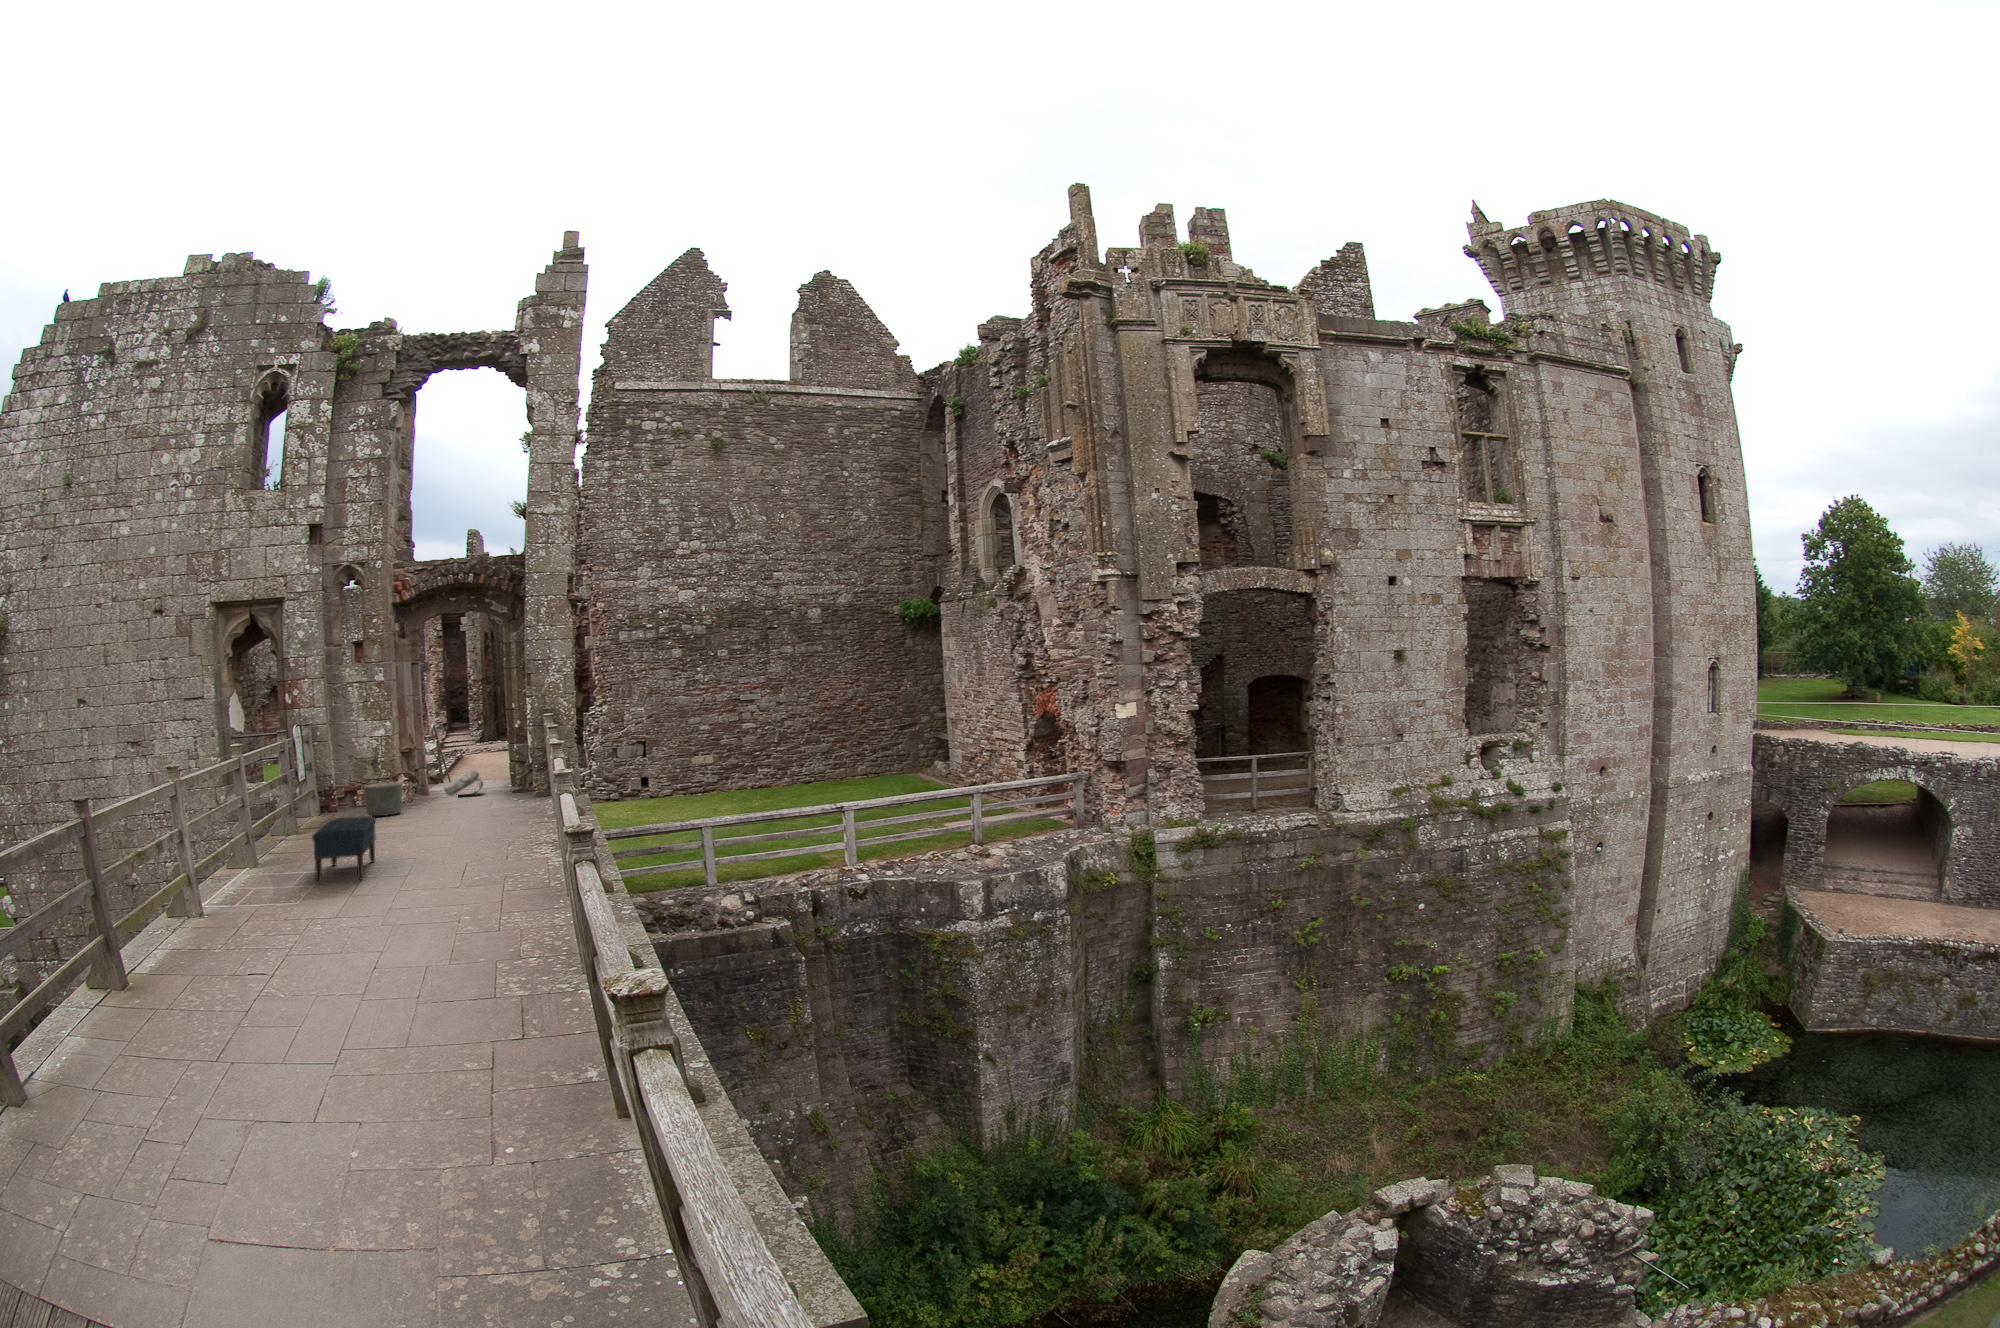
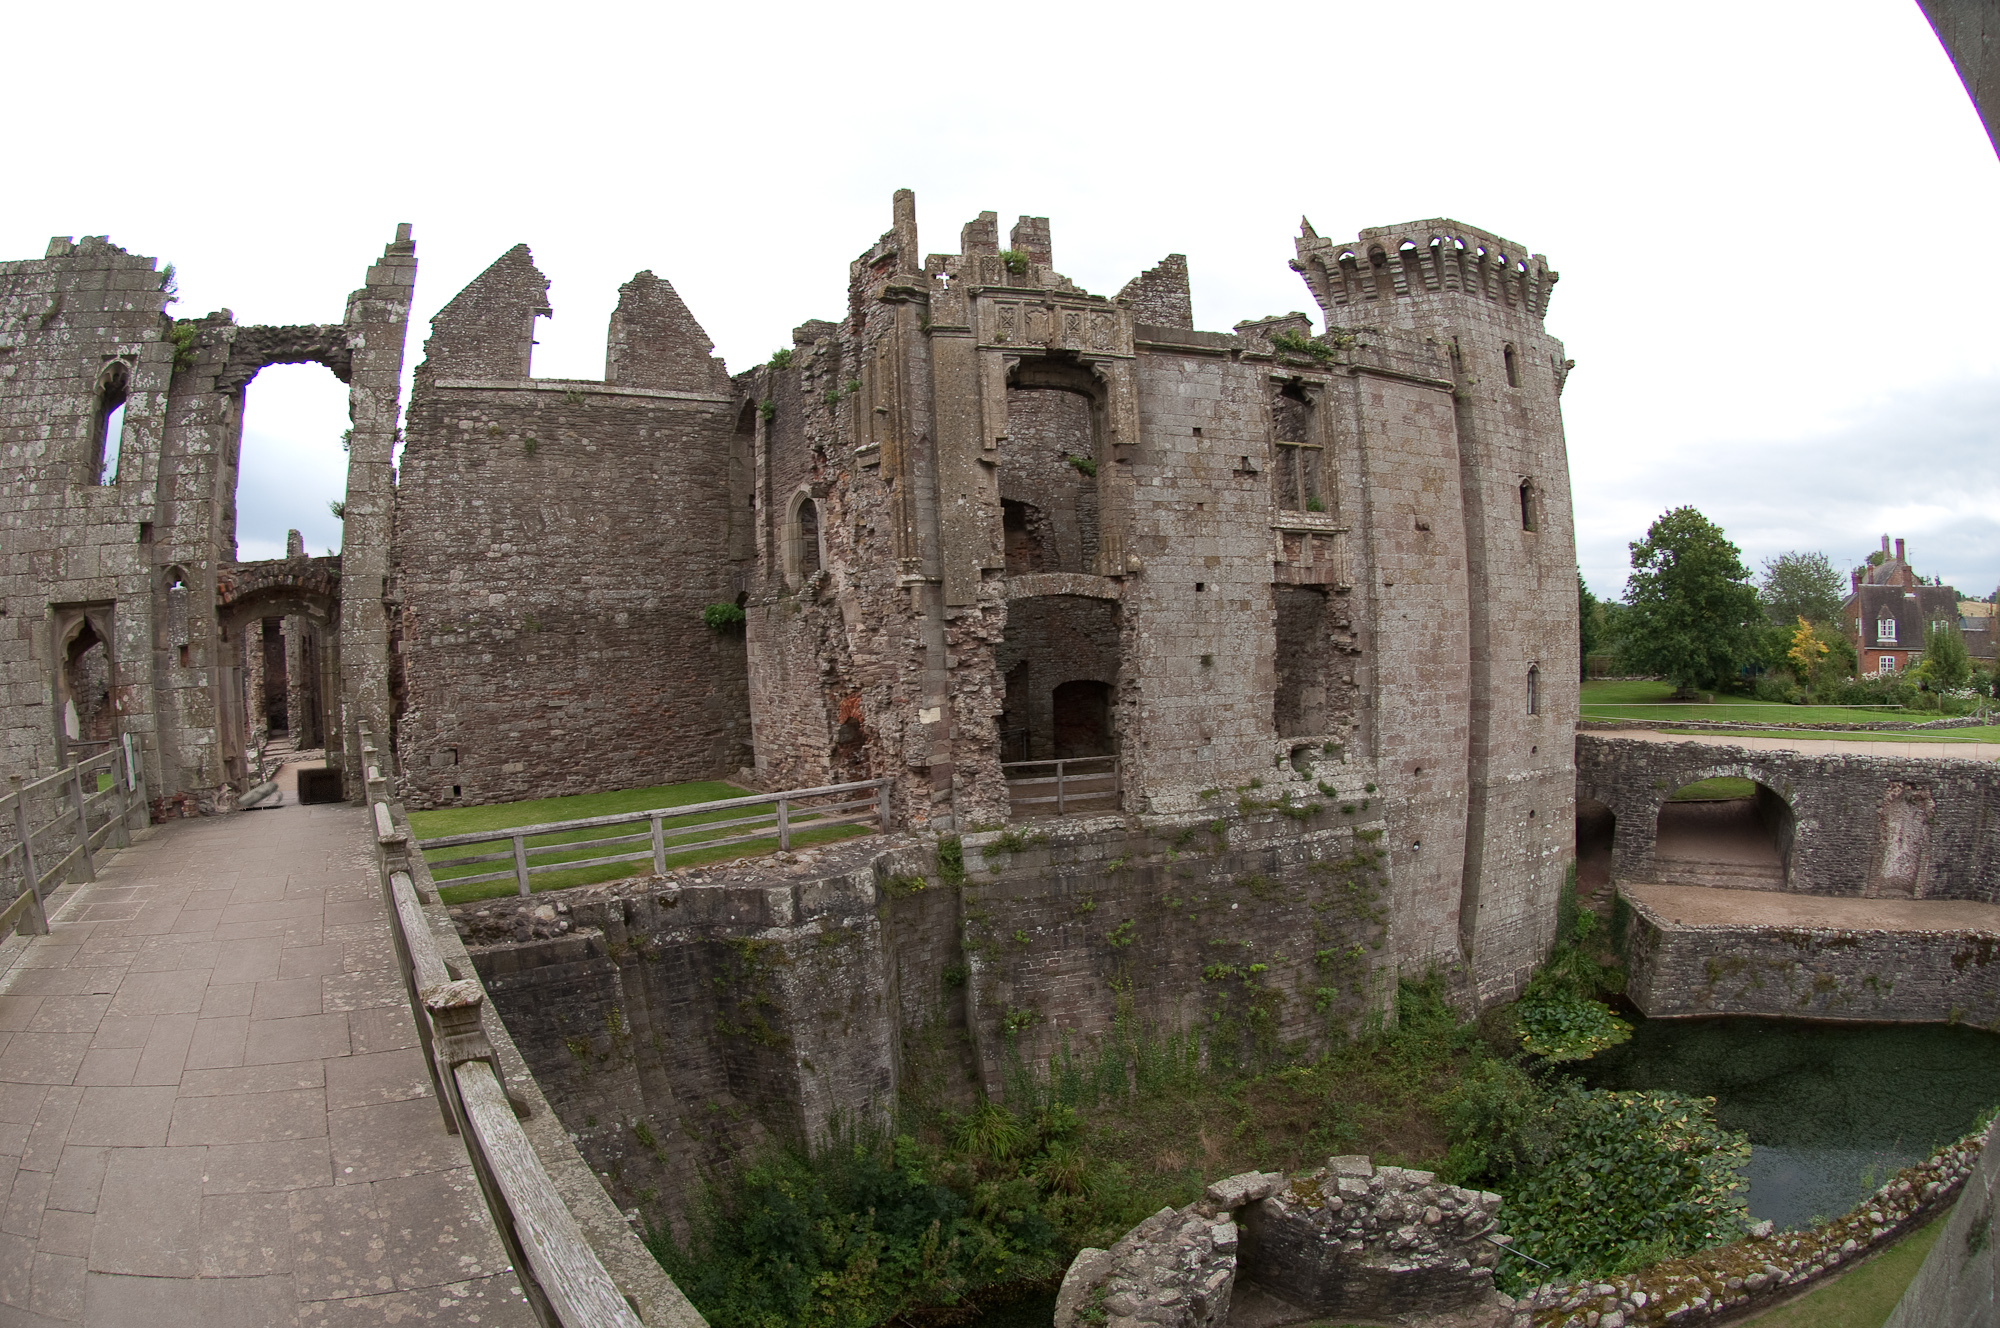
wooden crate: none [494,756,536,793] -> present [297,767,343,805]
planter: present [364,783,402,816] -> none [142,795,186,830]
bench: present [312,816,376,884] -> none [56,829,136,899]

